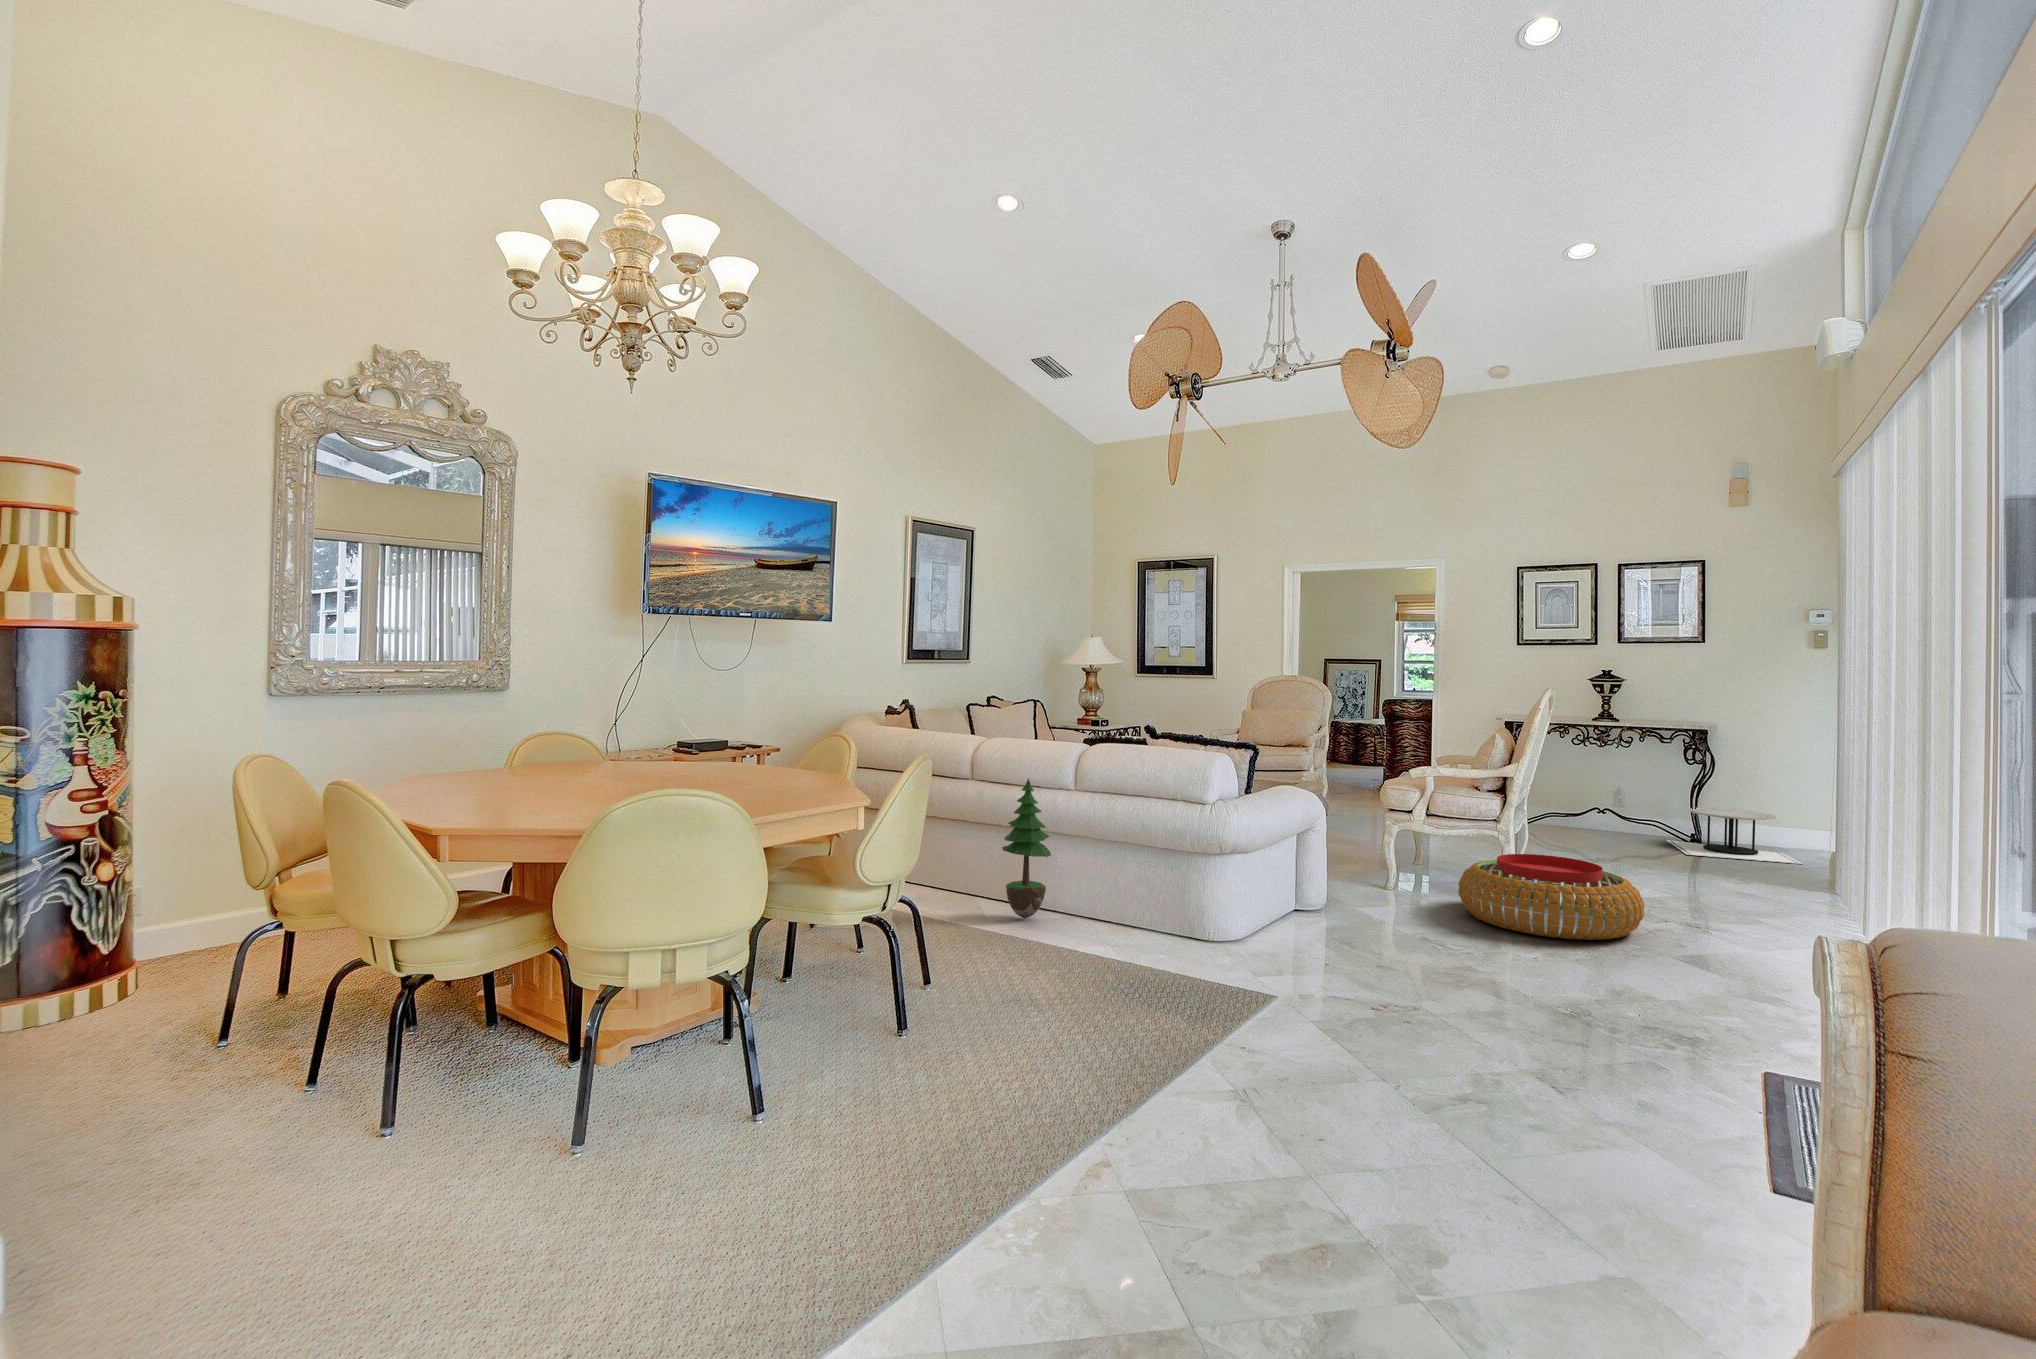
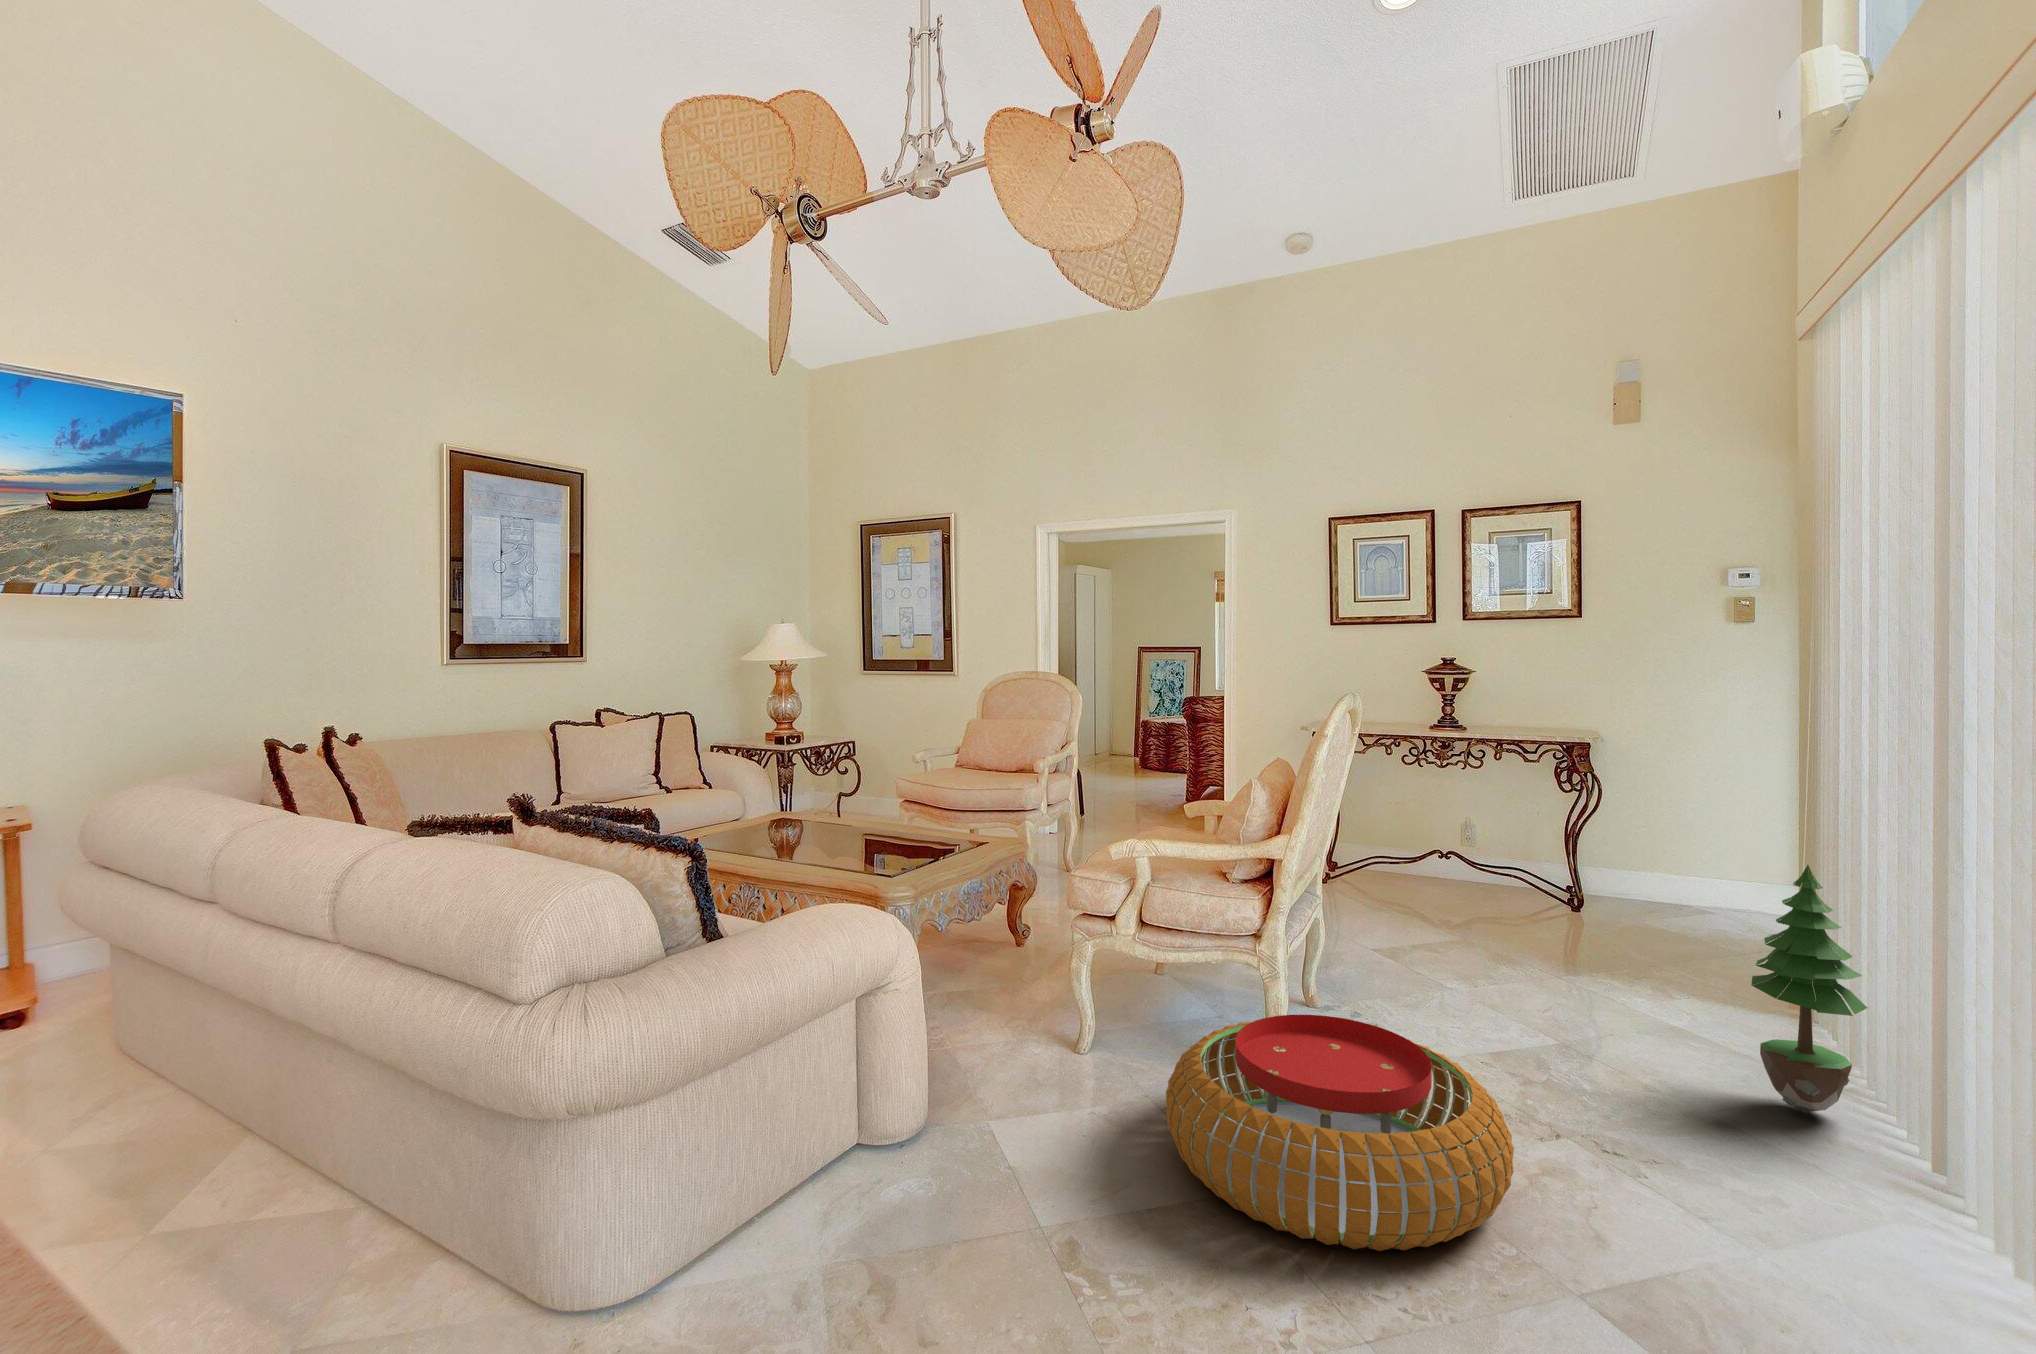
potted tree: present [1002,779,1051,919] -> present [1751,865,1867,1113]
side table: present [1667,808,1802,864] -> none [1532,853,1729,944]

